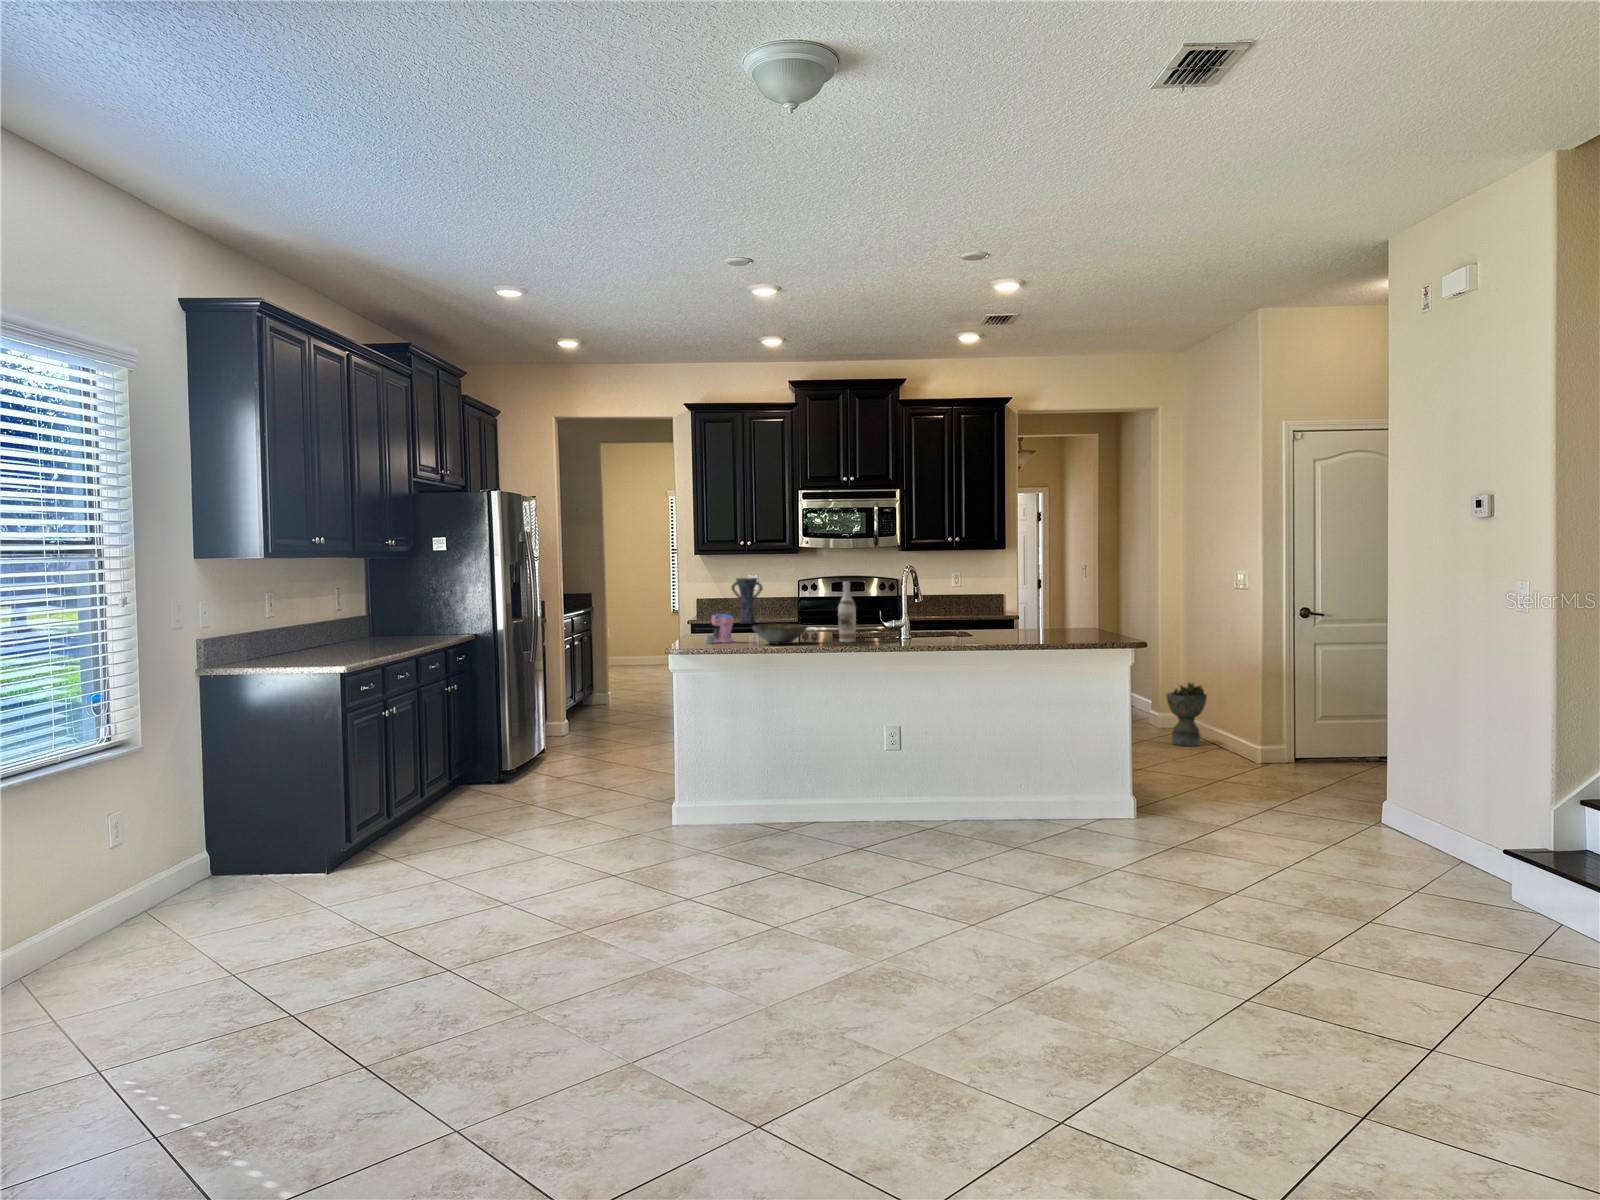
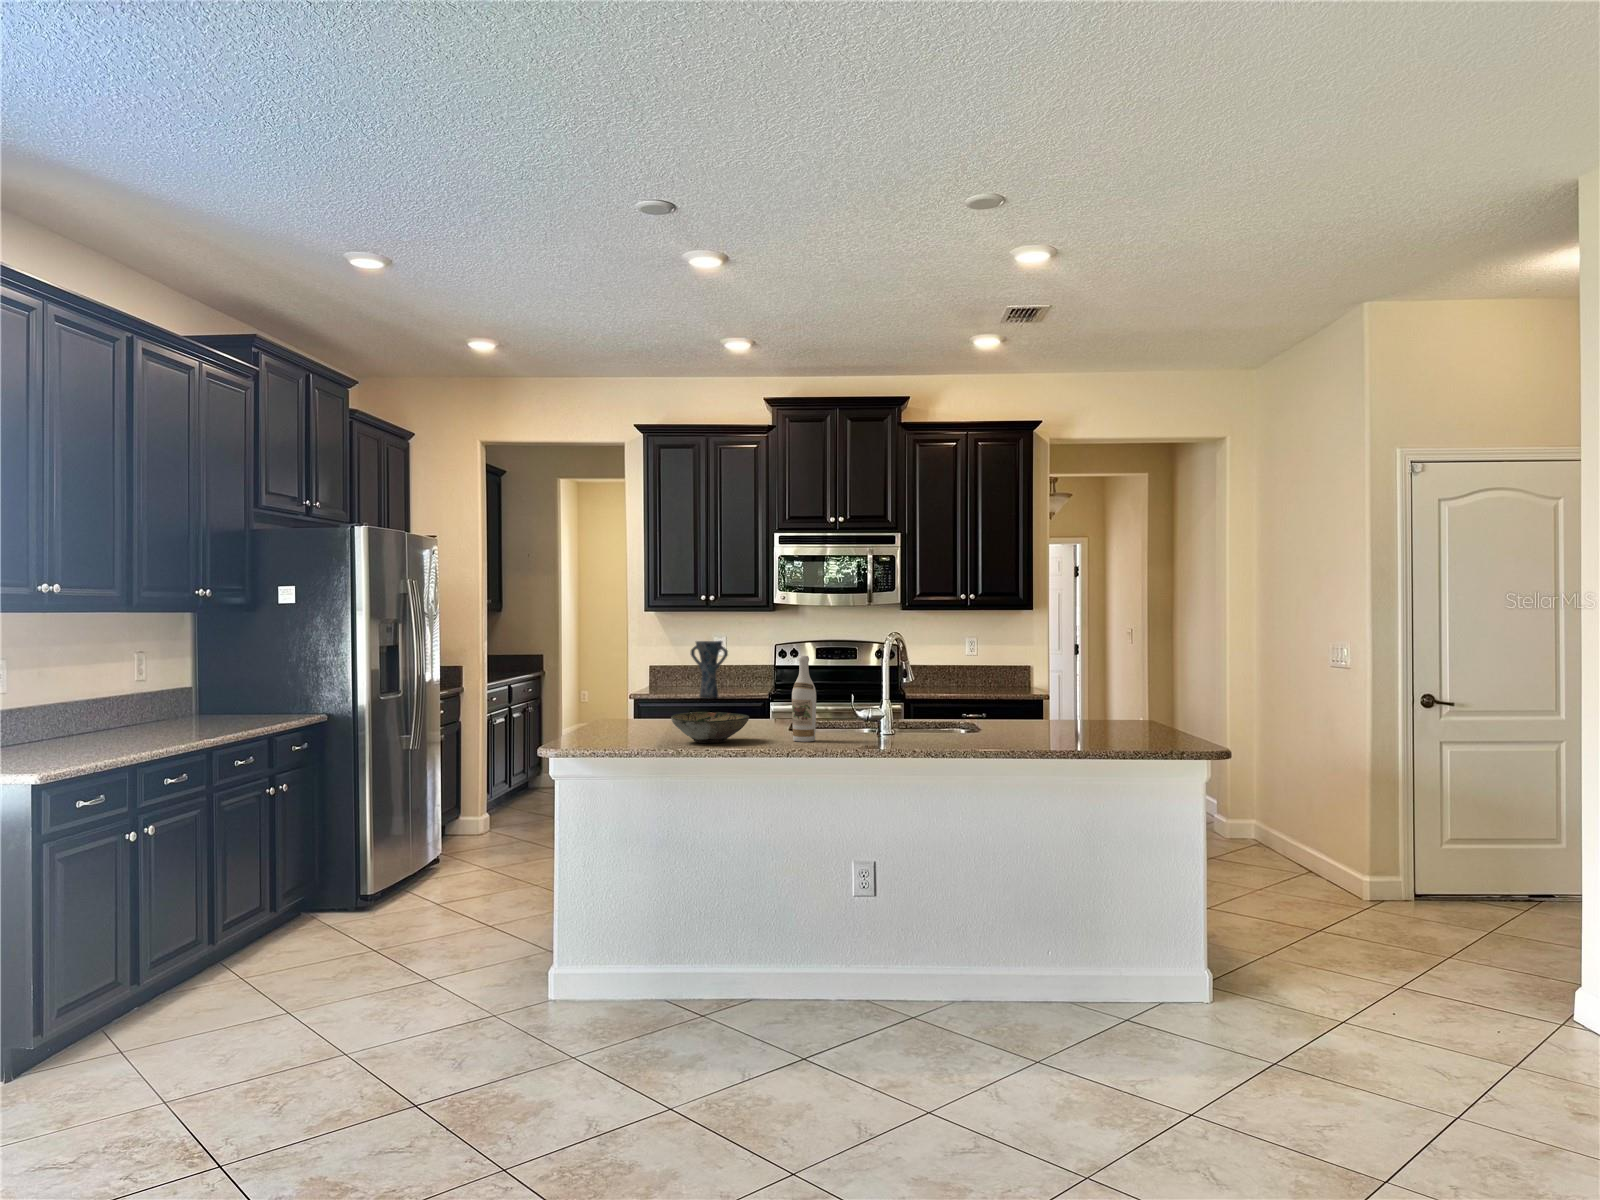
coffee maker: present [705,614,733,644] -> none [611,697,656,738]
planter: present [1166,683,1207,746] -> none [1239,786,1294,870]

